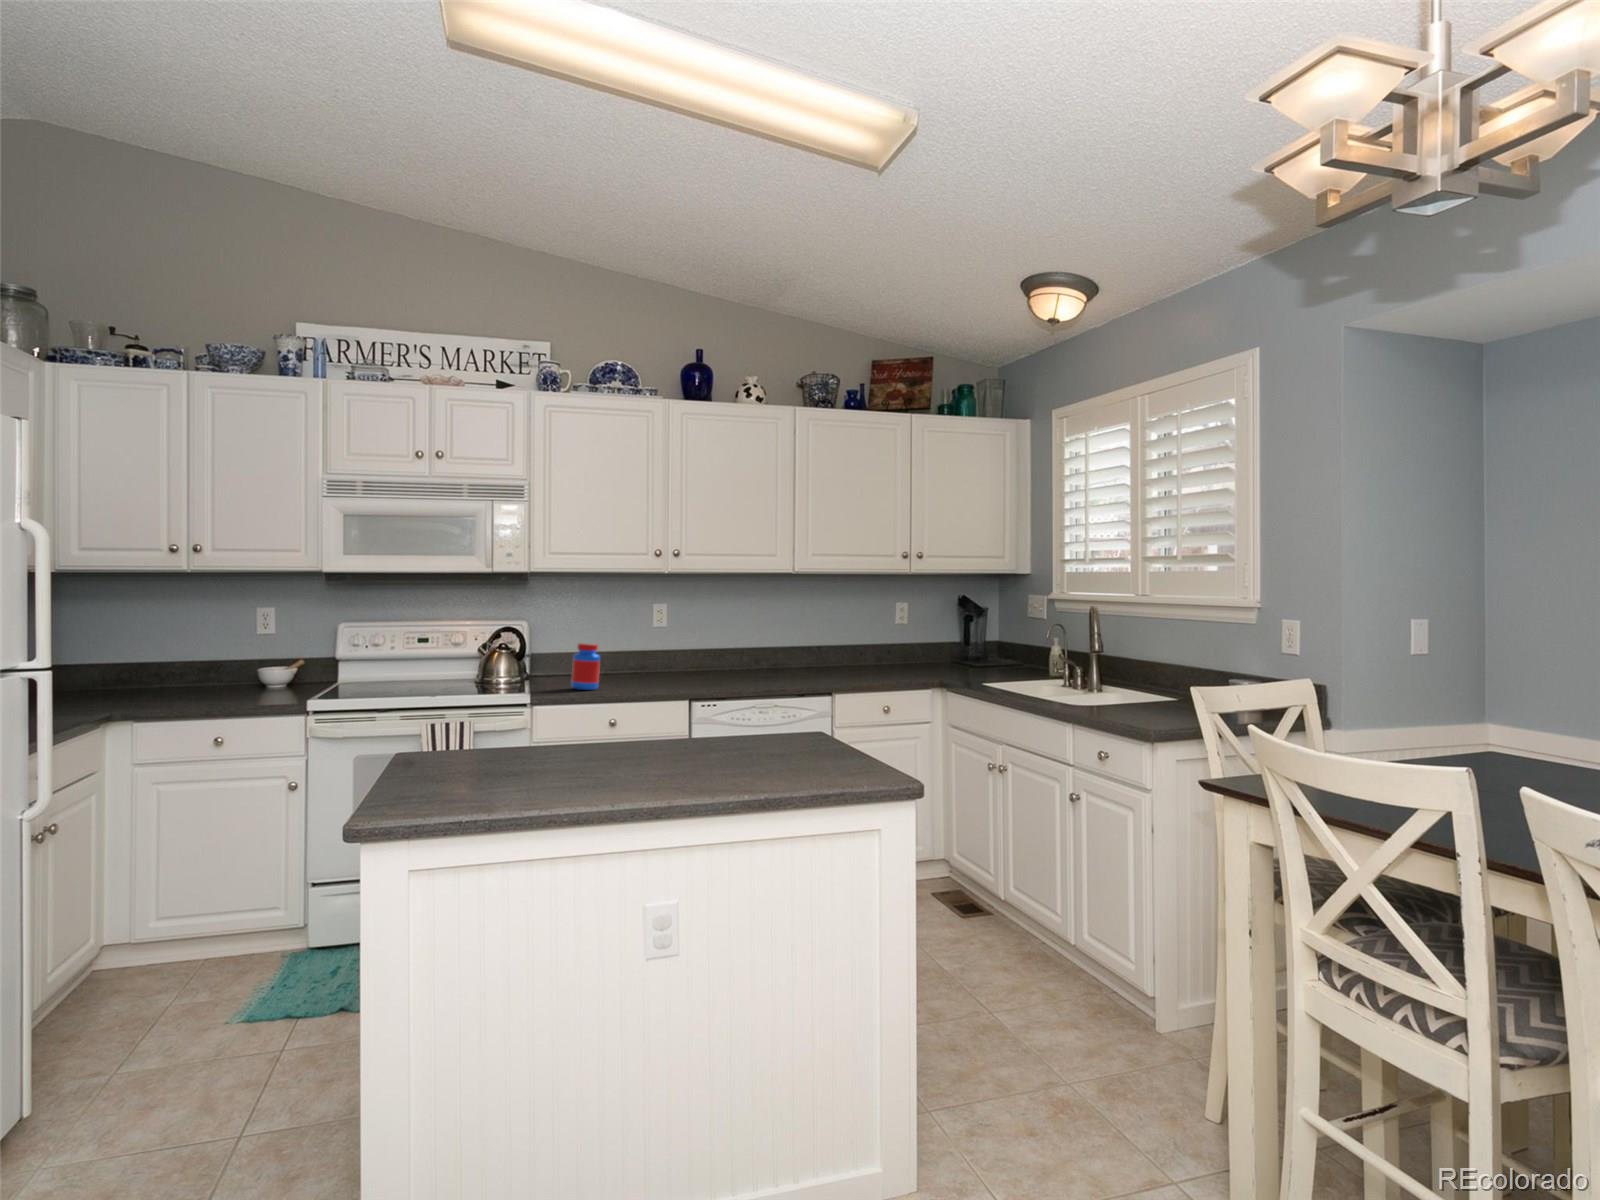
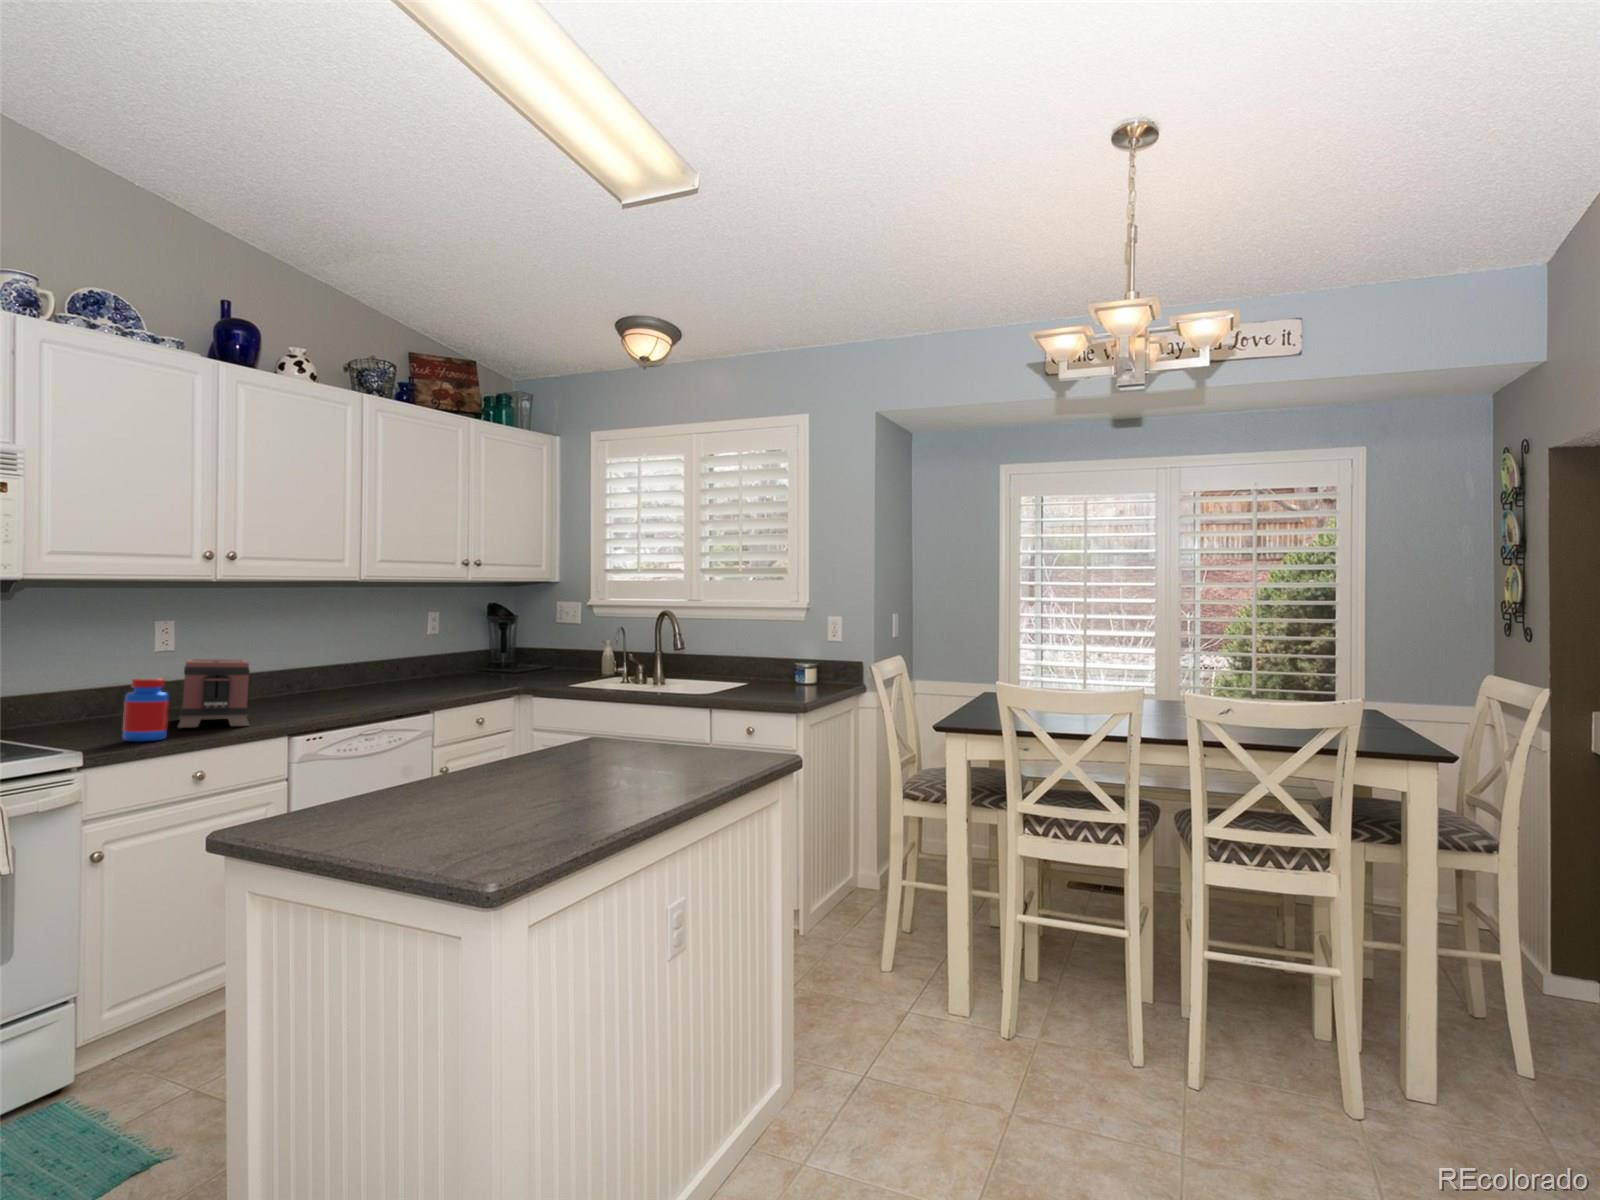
toaster: none [619,632,690,687] -> present [178,659,250,728]

